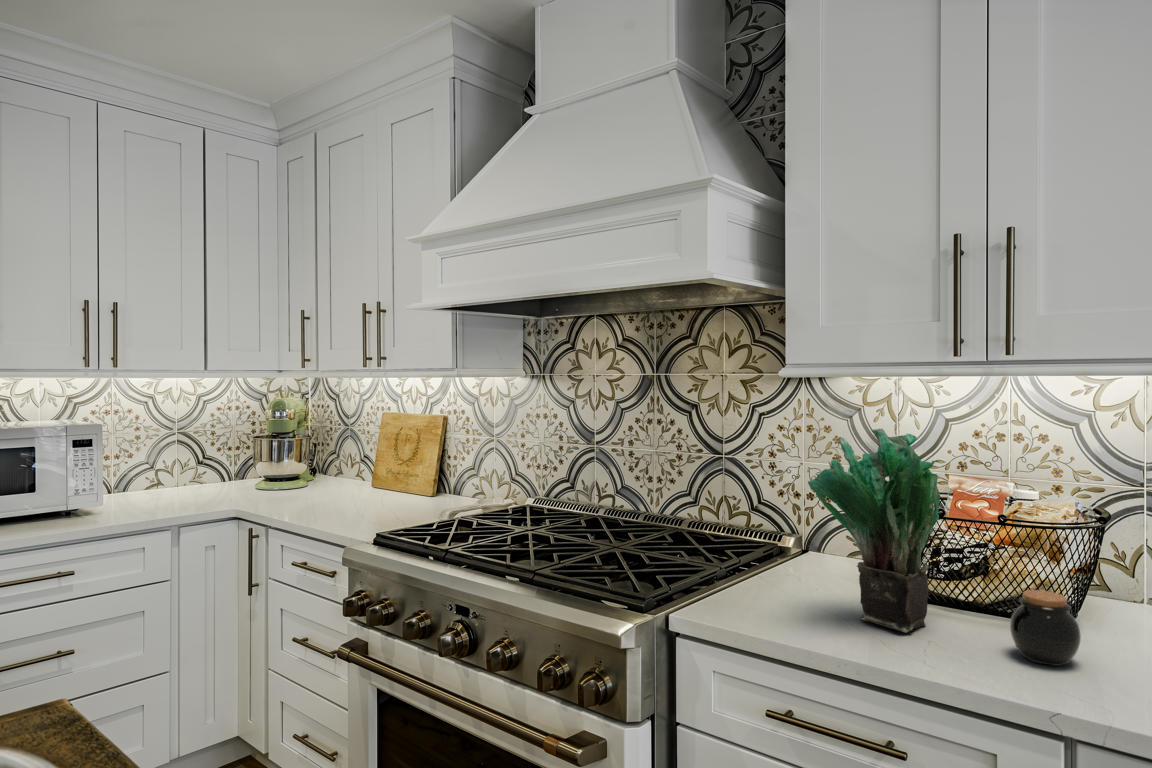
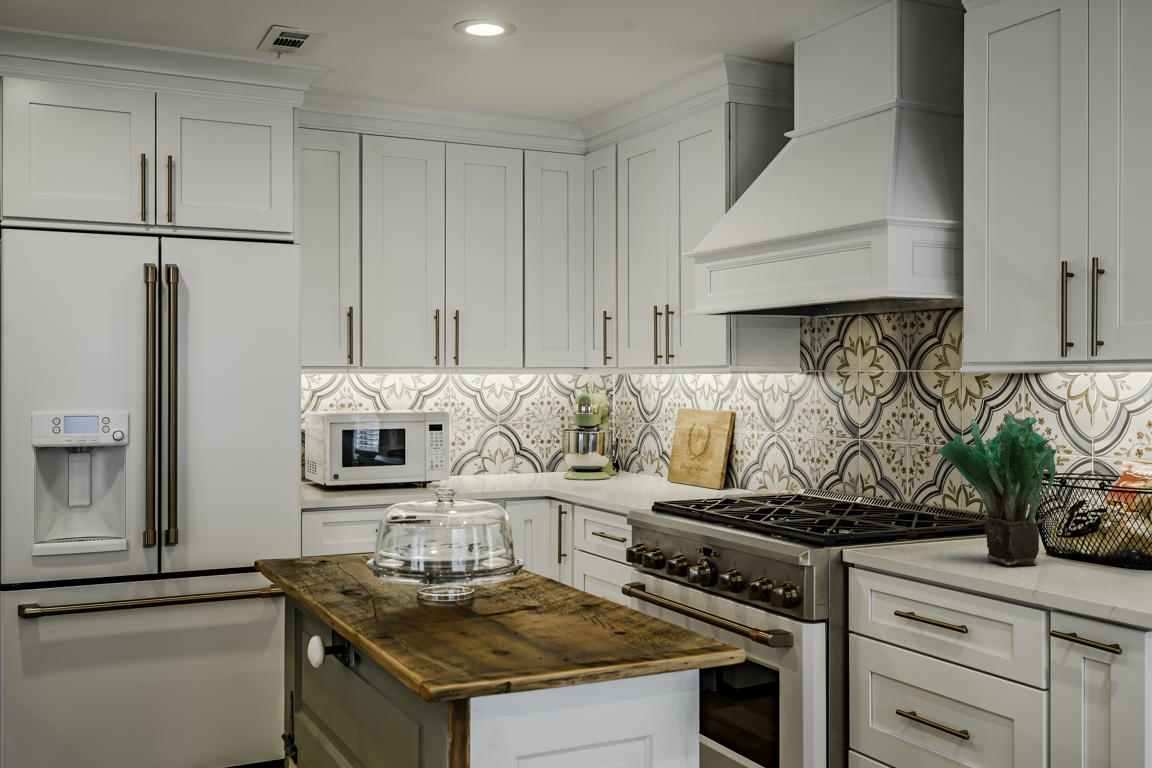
jar: present [1010,590,1081,666] -> none [1068,531,1115,582]

